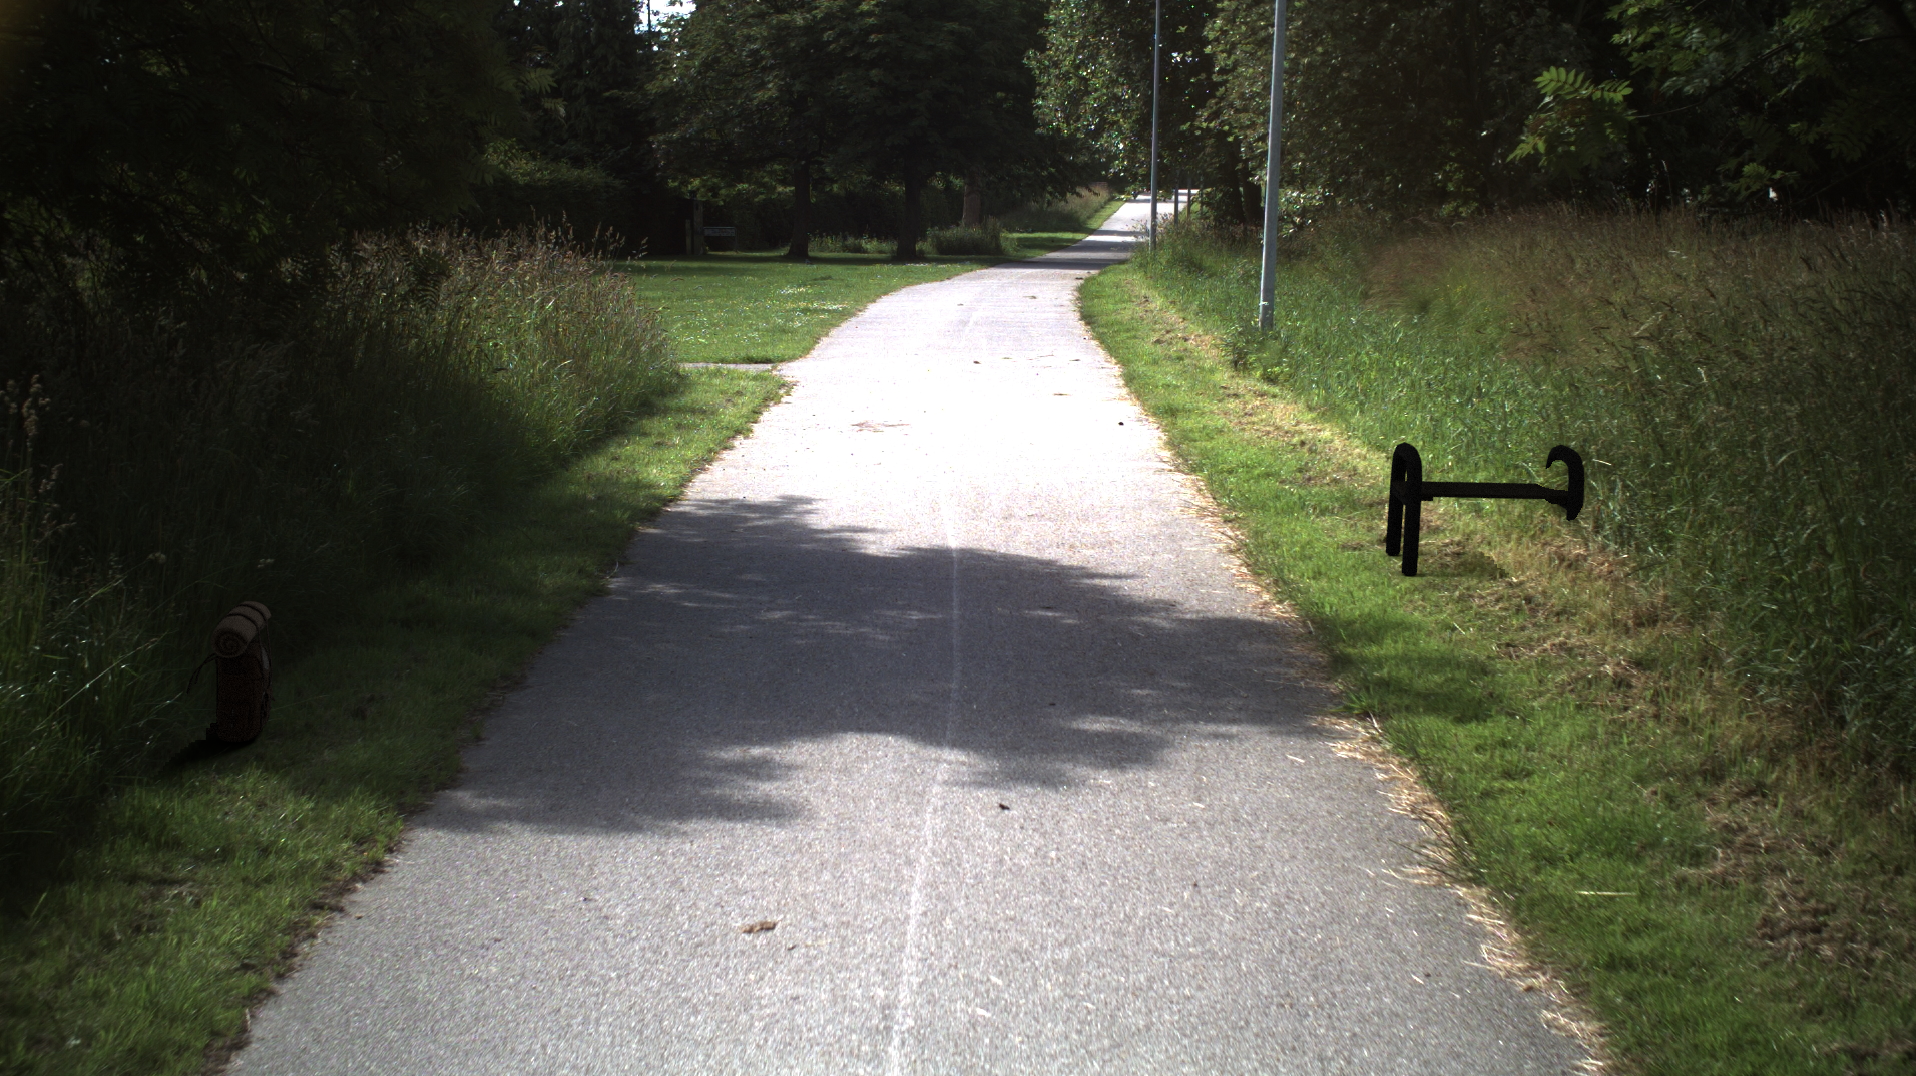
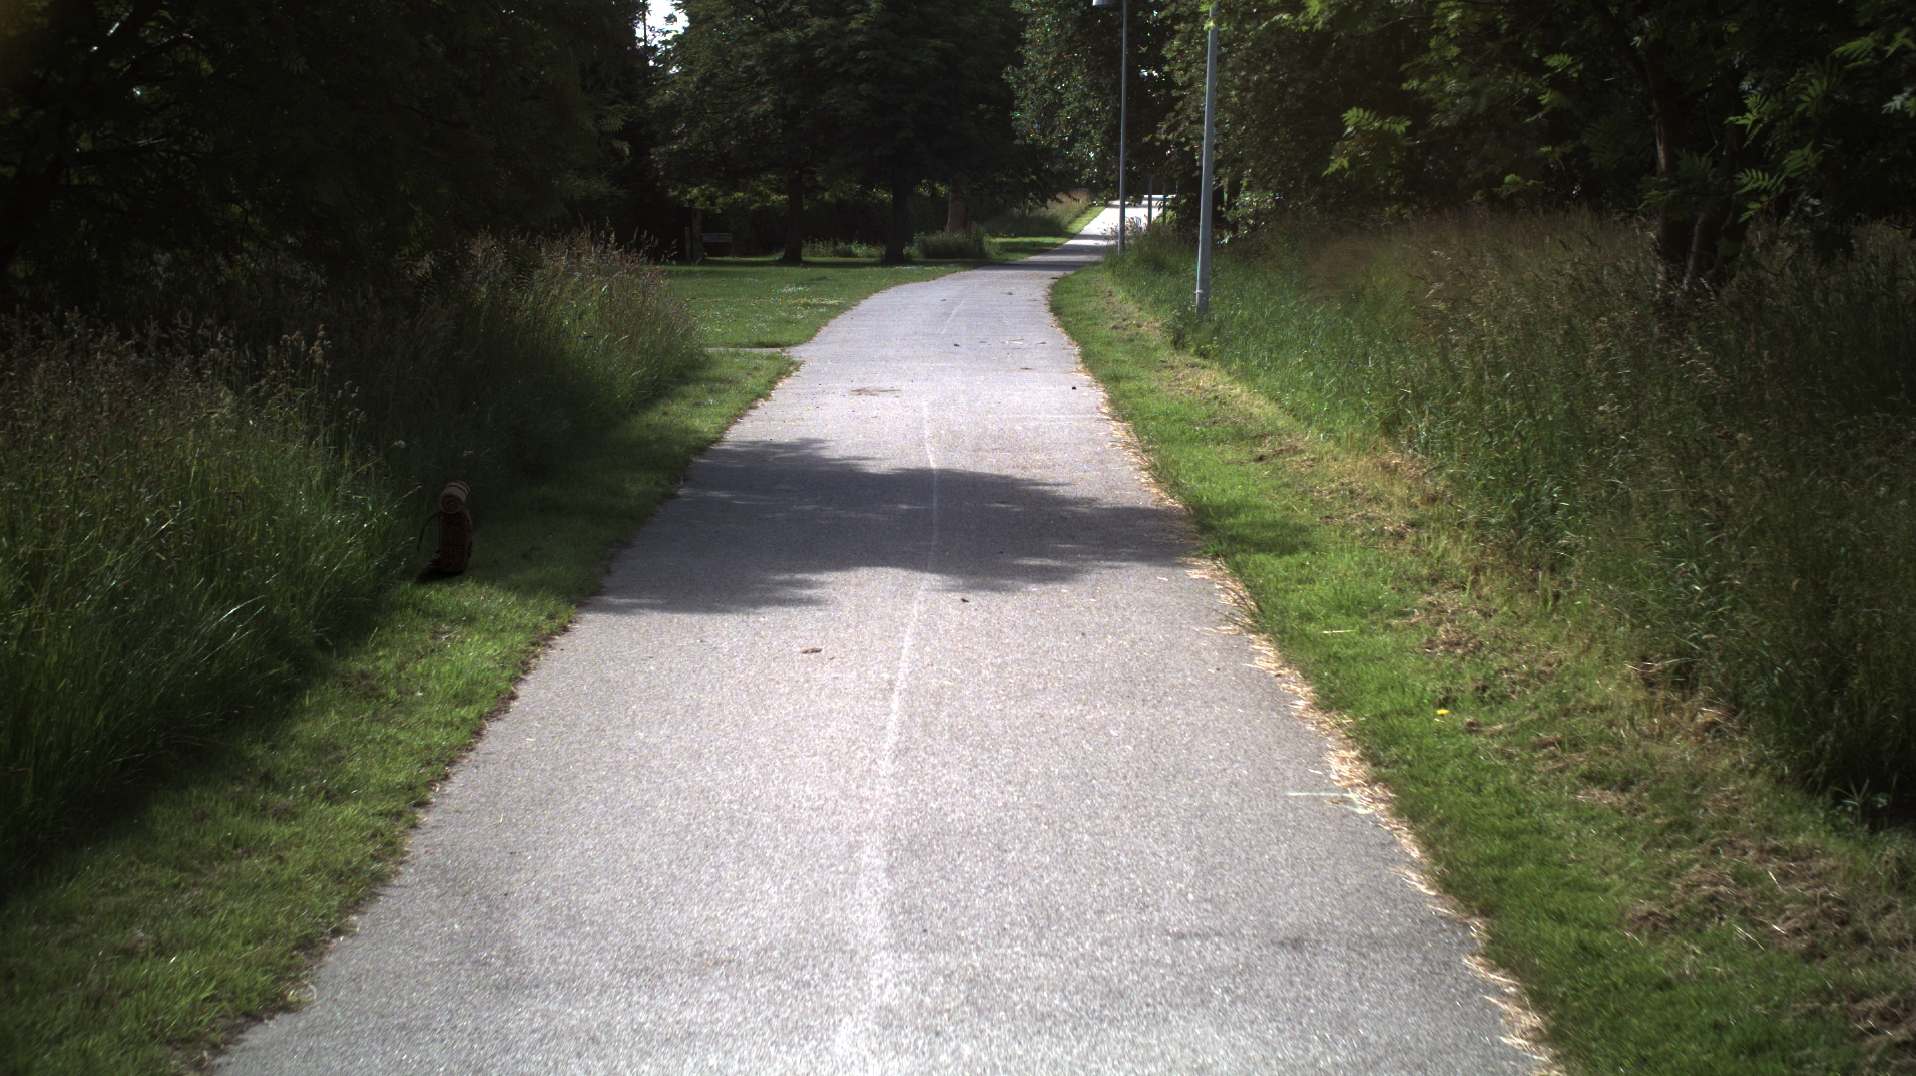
bench: present [1385,442,1585,575] -> none [1260,385,1400,484]

